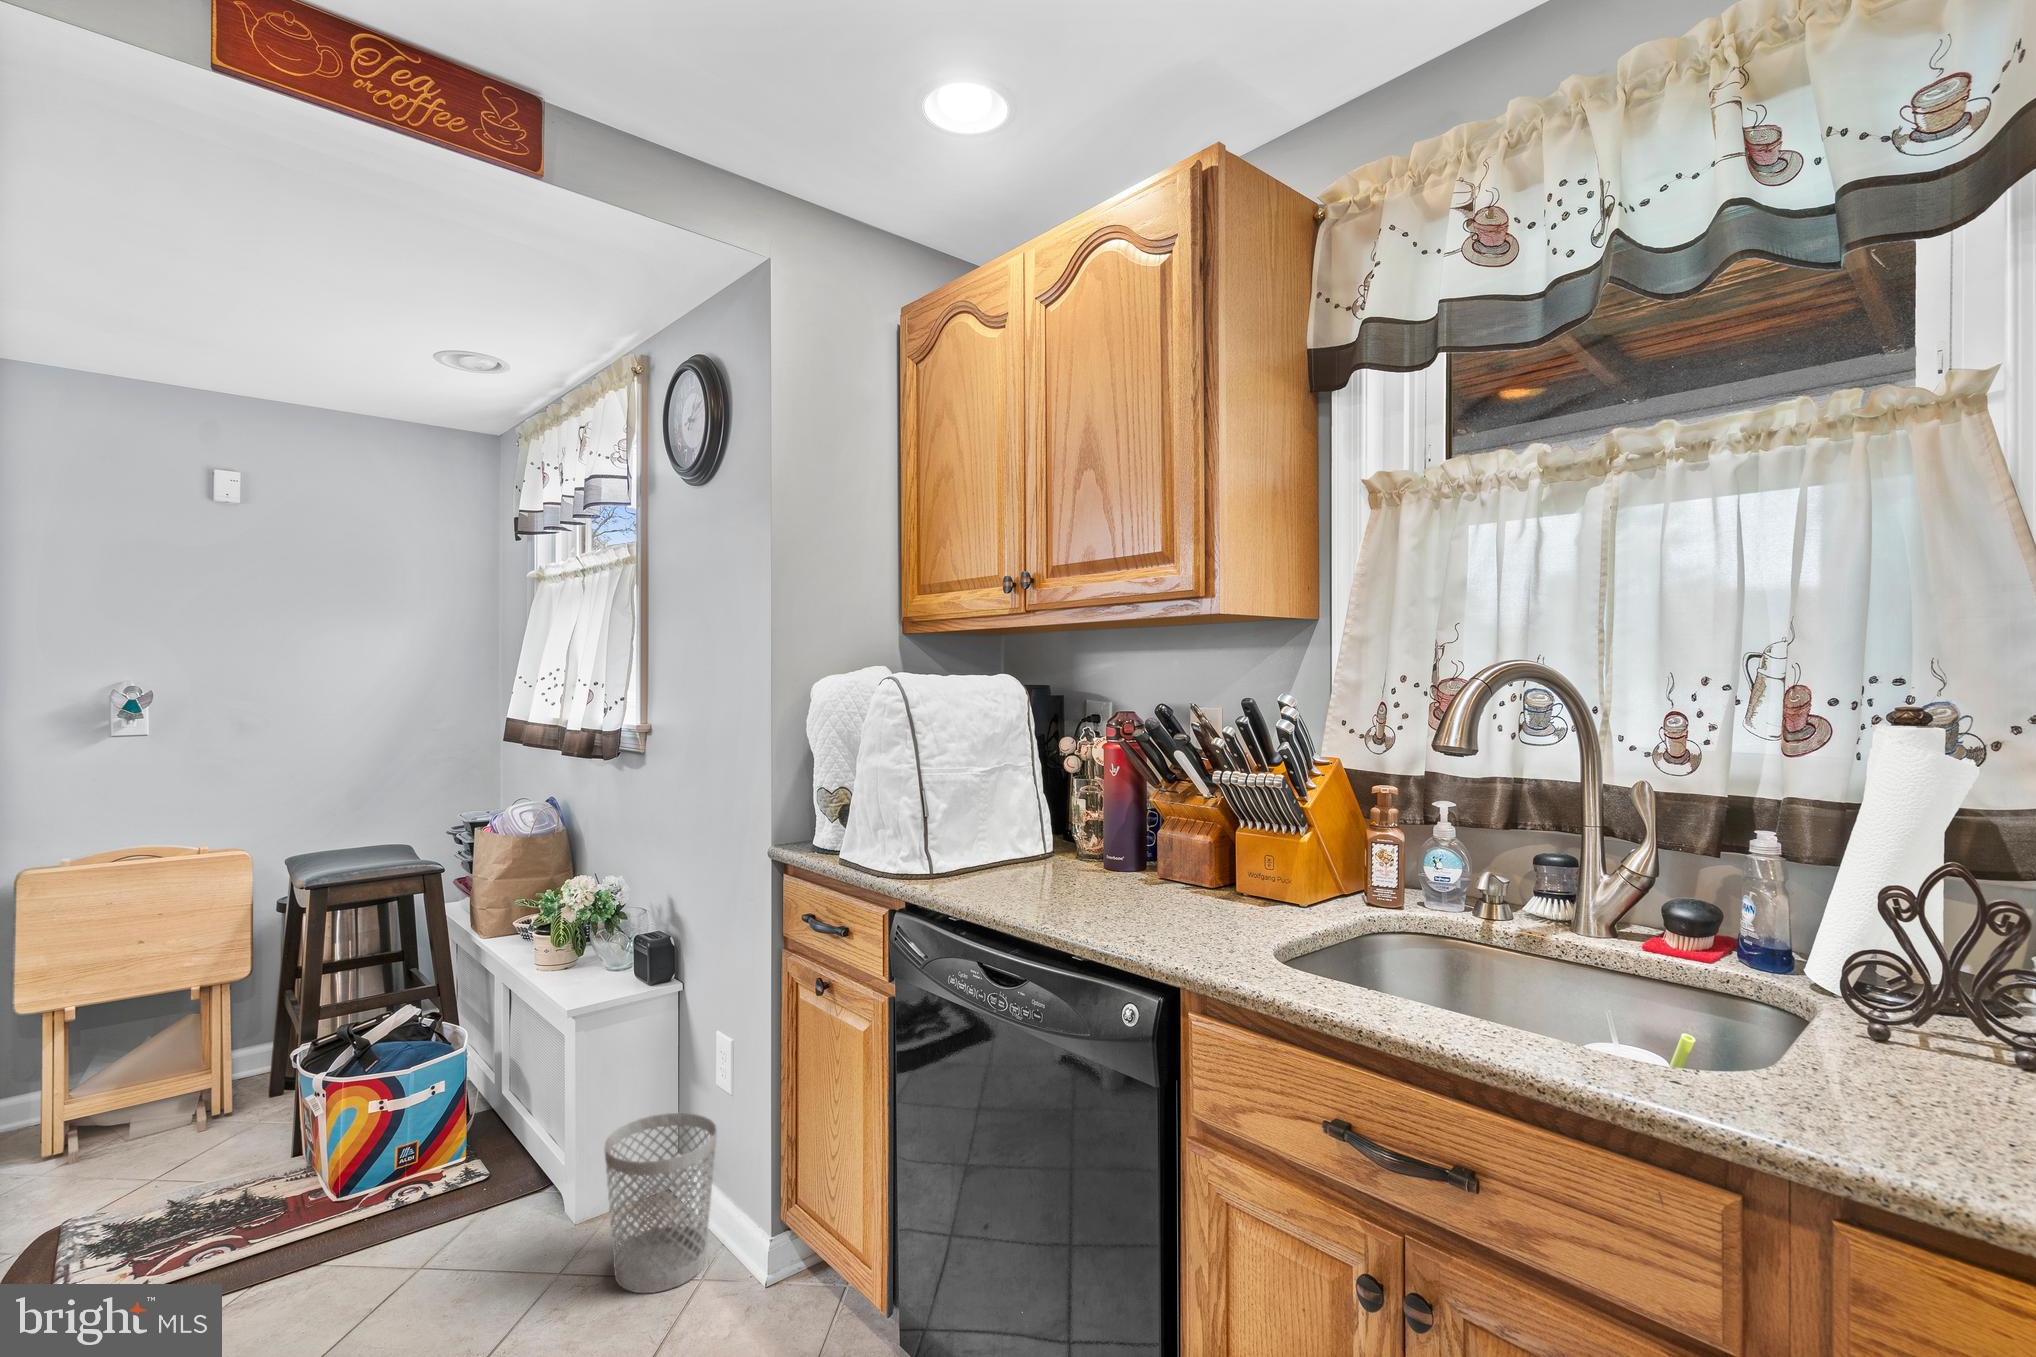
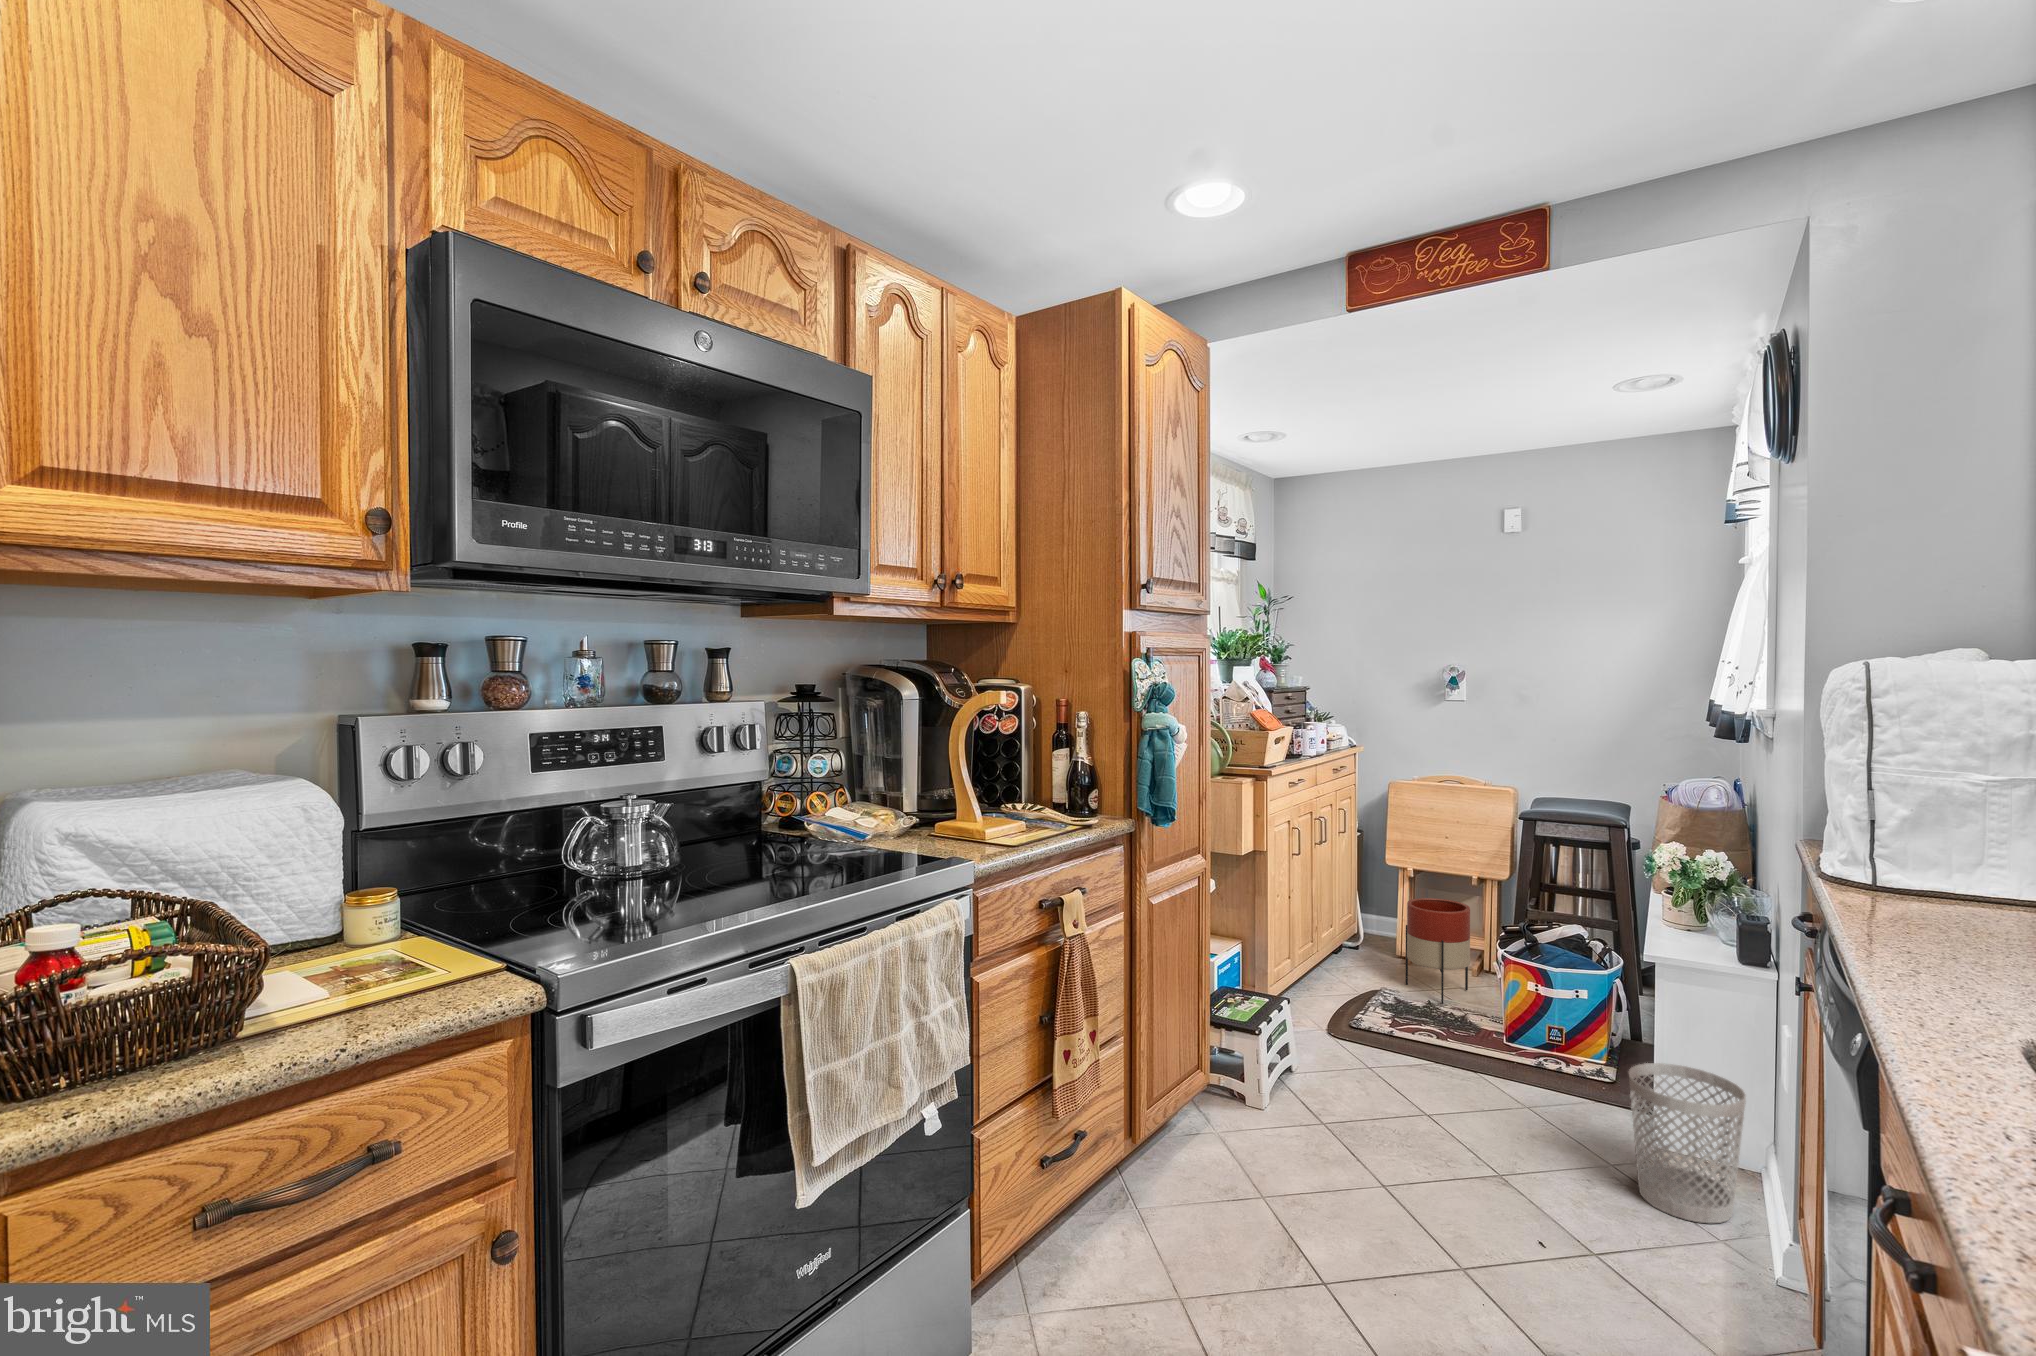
planter: none [98,1030,224,1193] -> present [1406,898,1470,1004]

